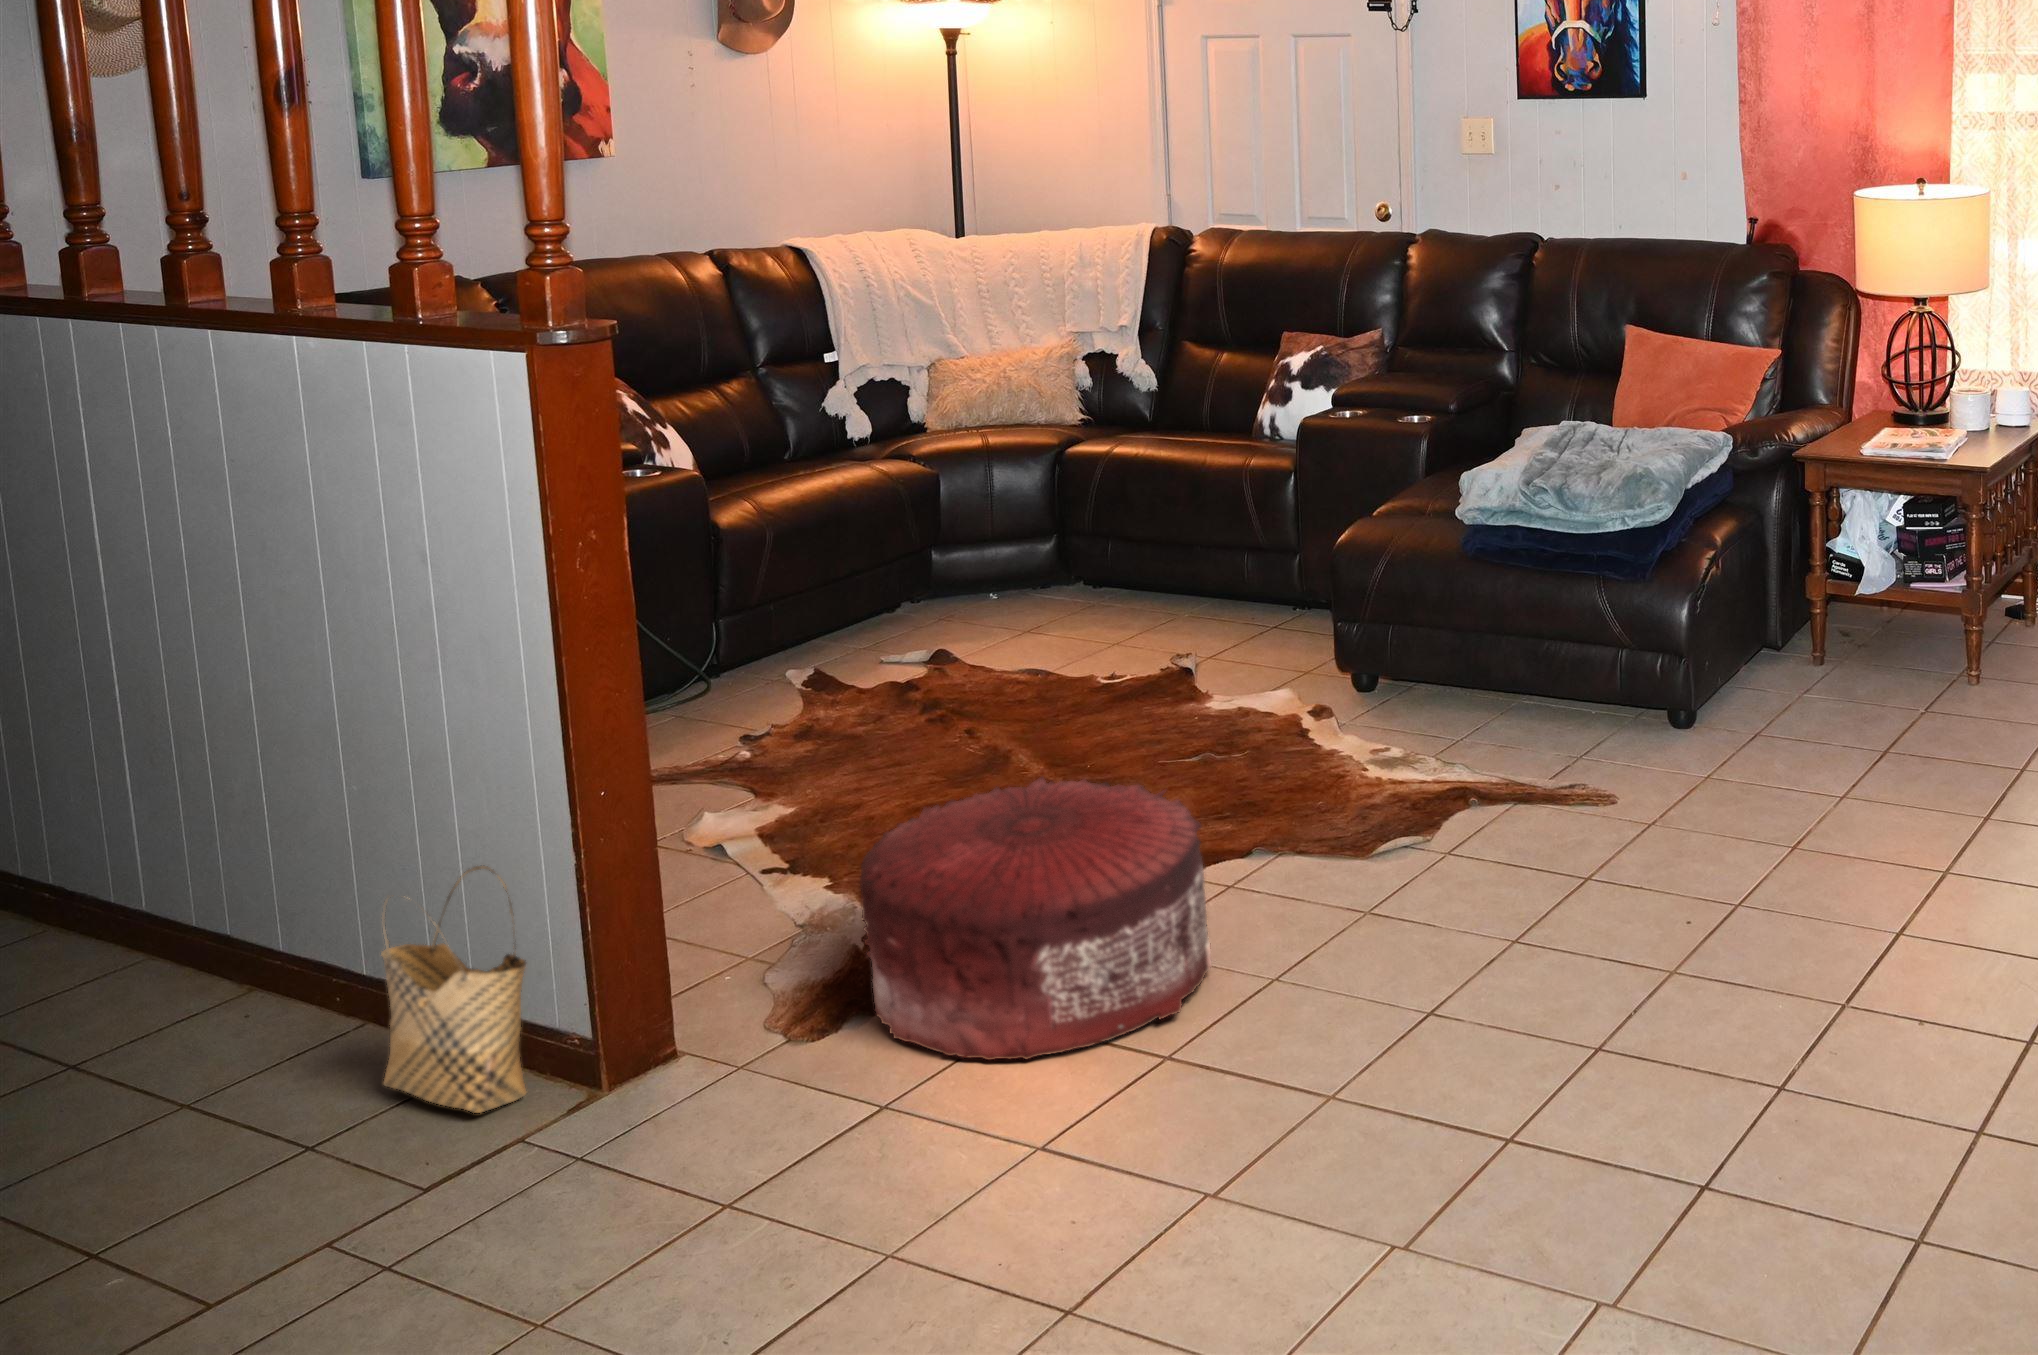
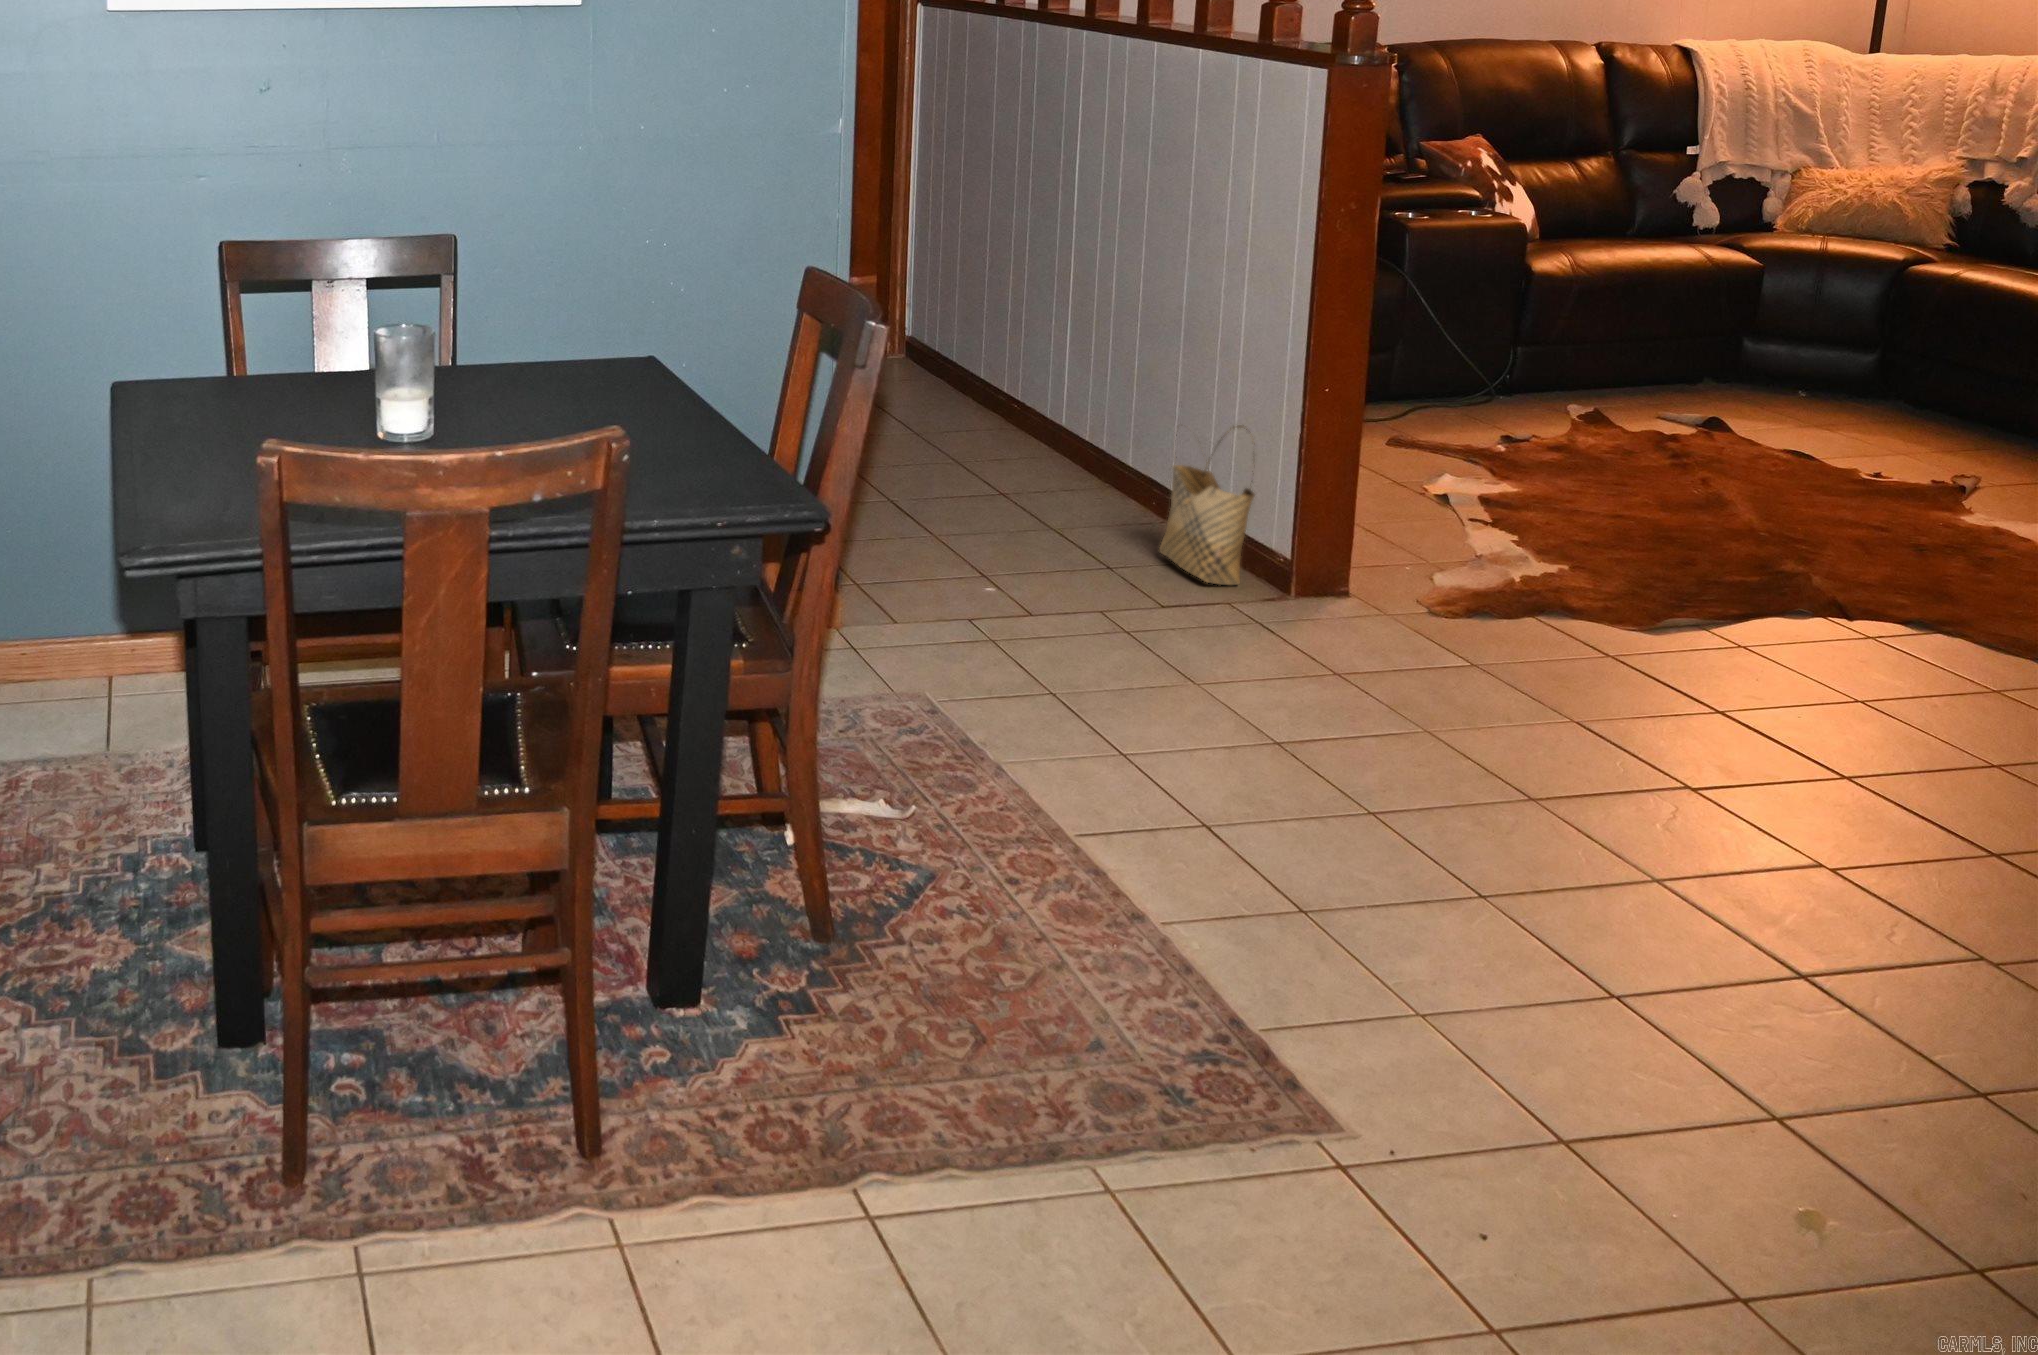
pouf: present [860,777,1212,1060] -> none [1500,482,1829,697]

